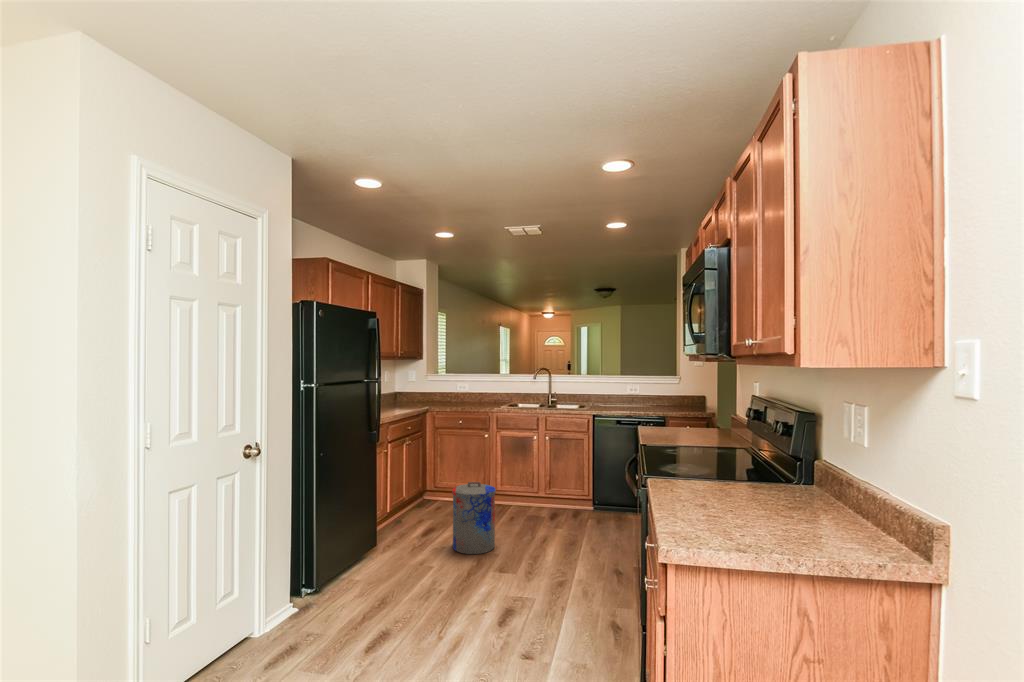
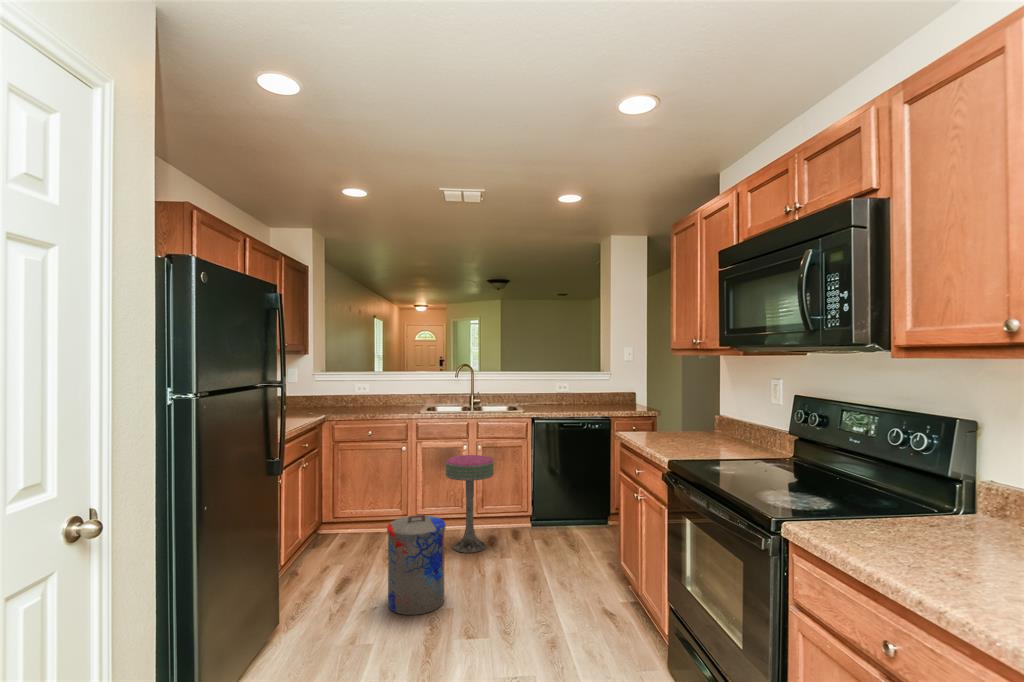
bar stool: none [513,444,553,522] -> present [446,455,494,553]

